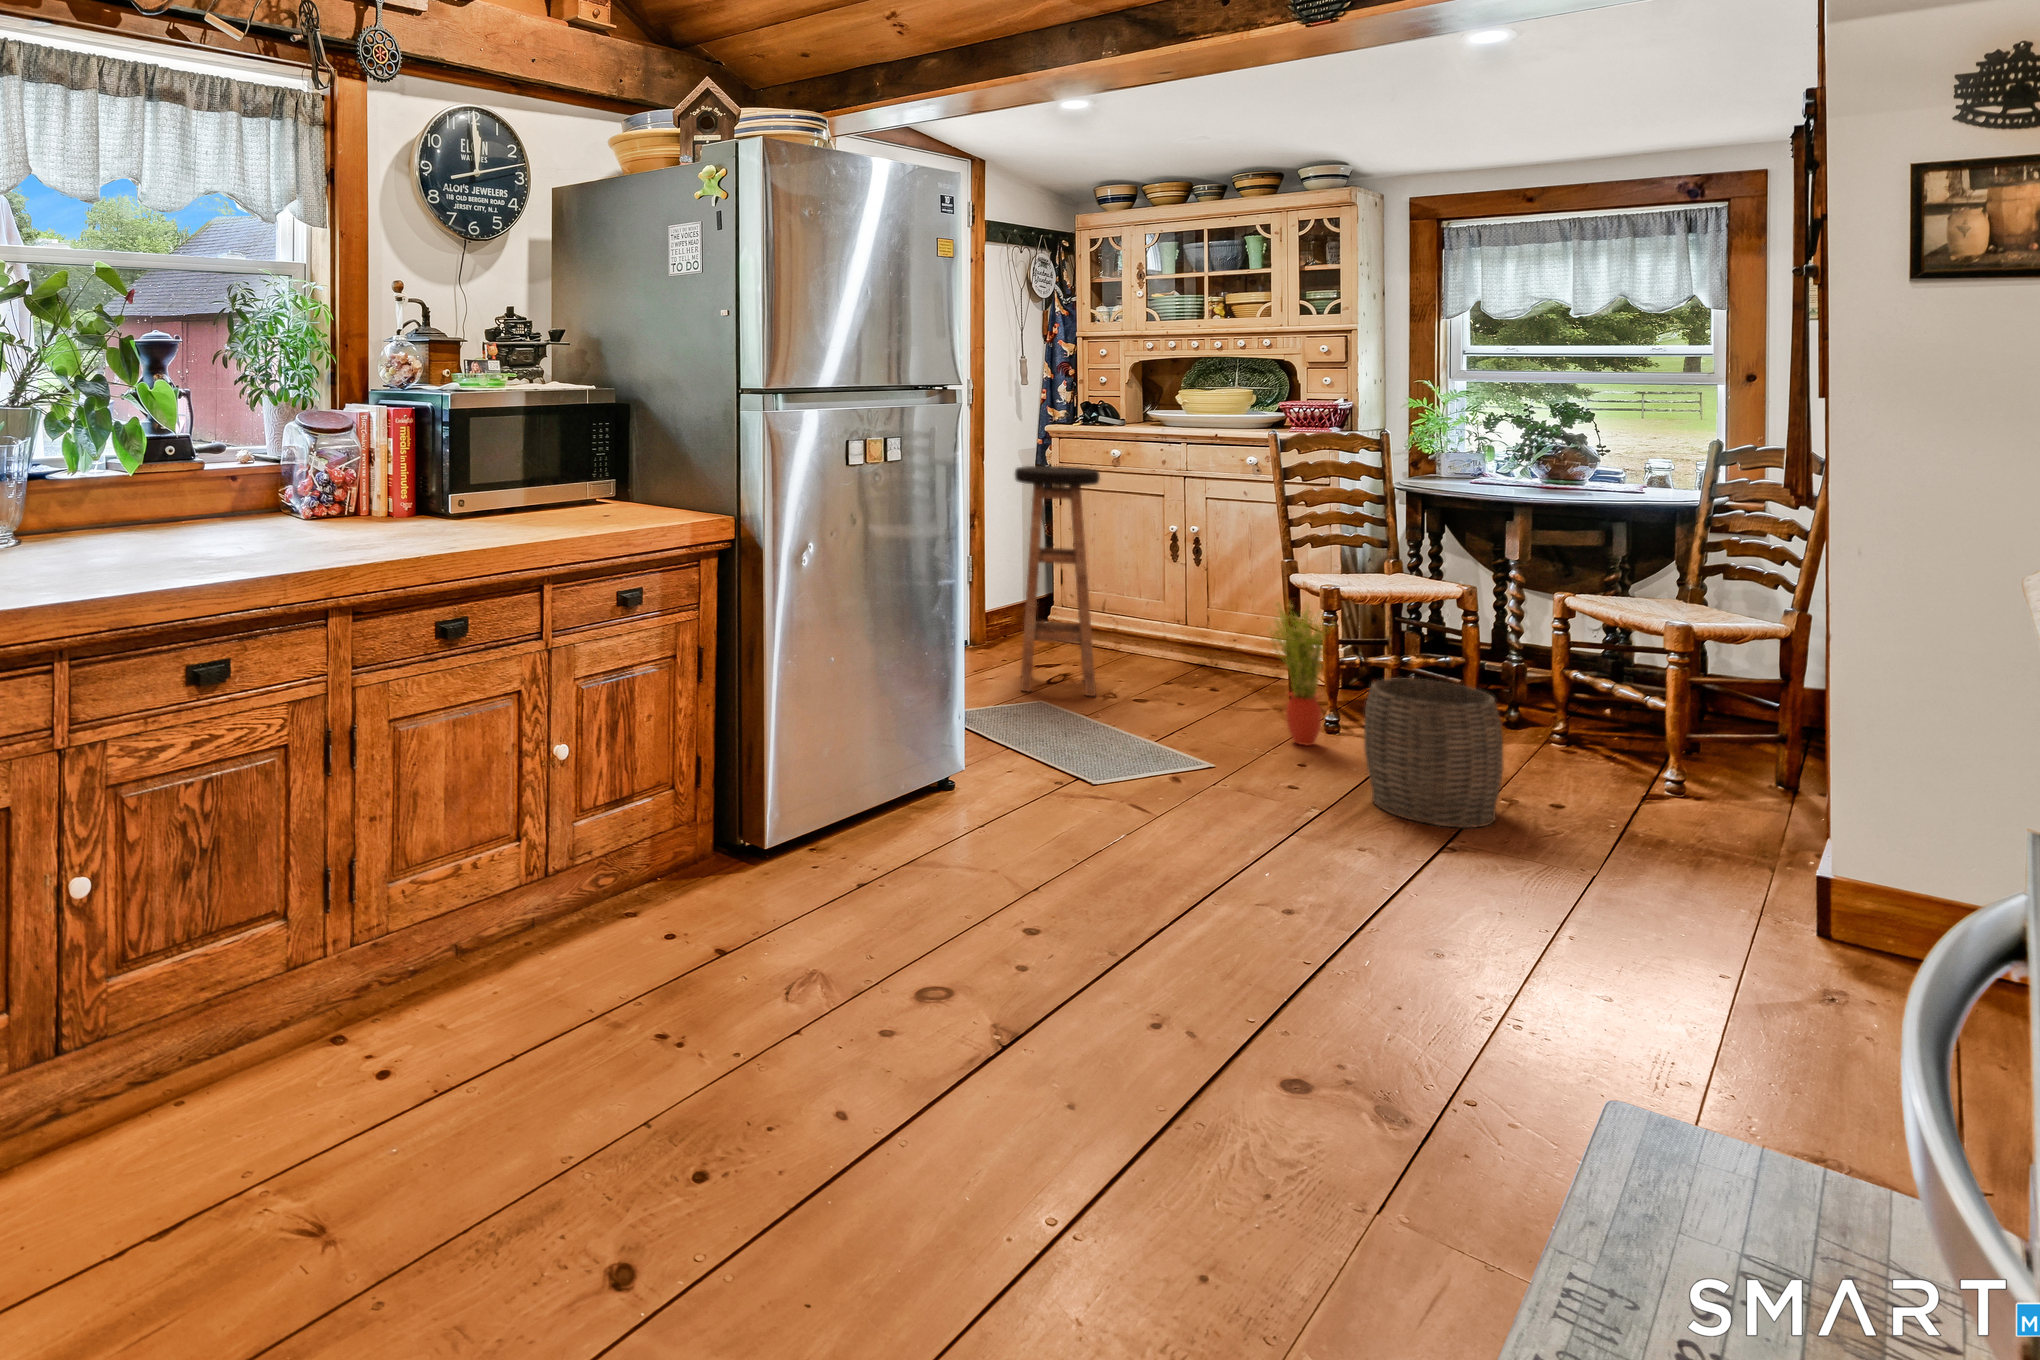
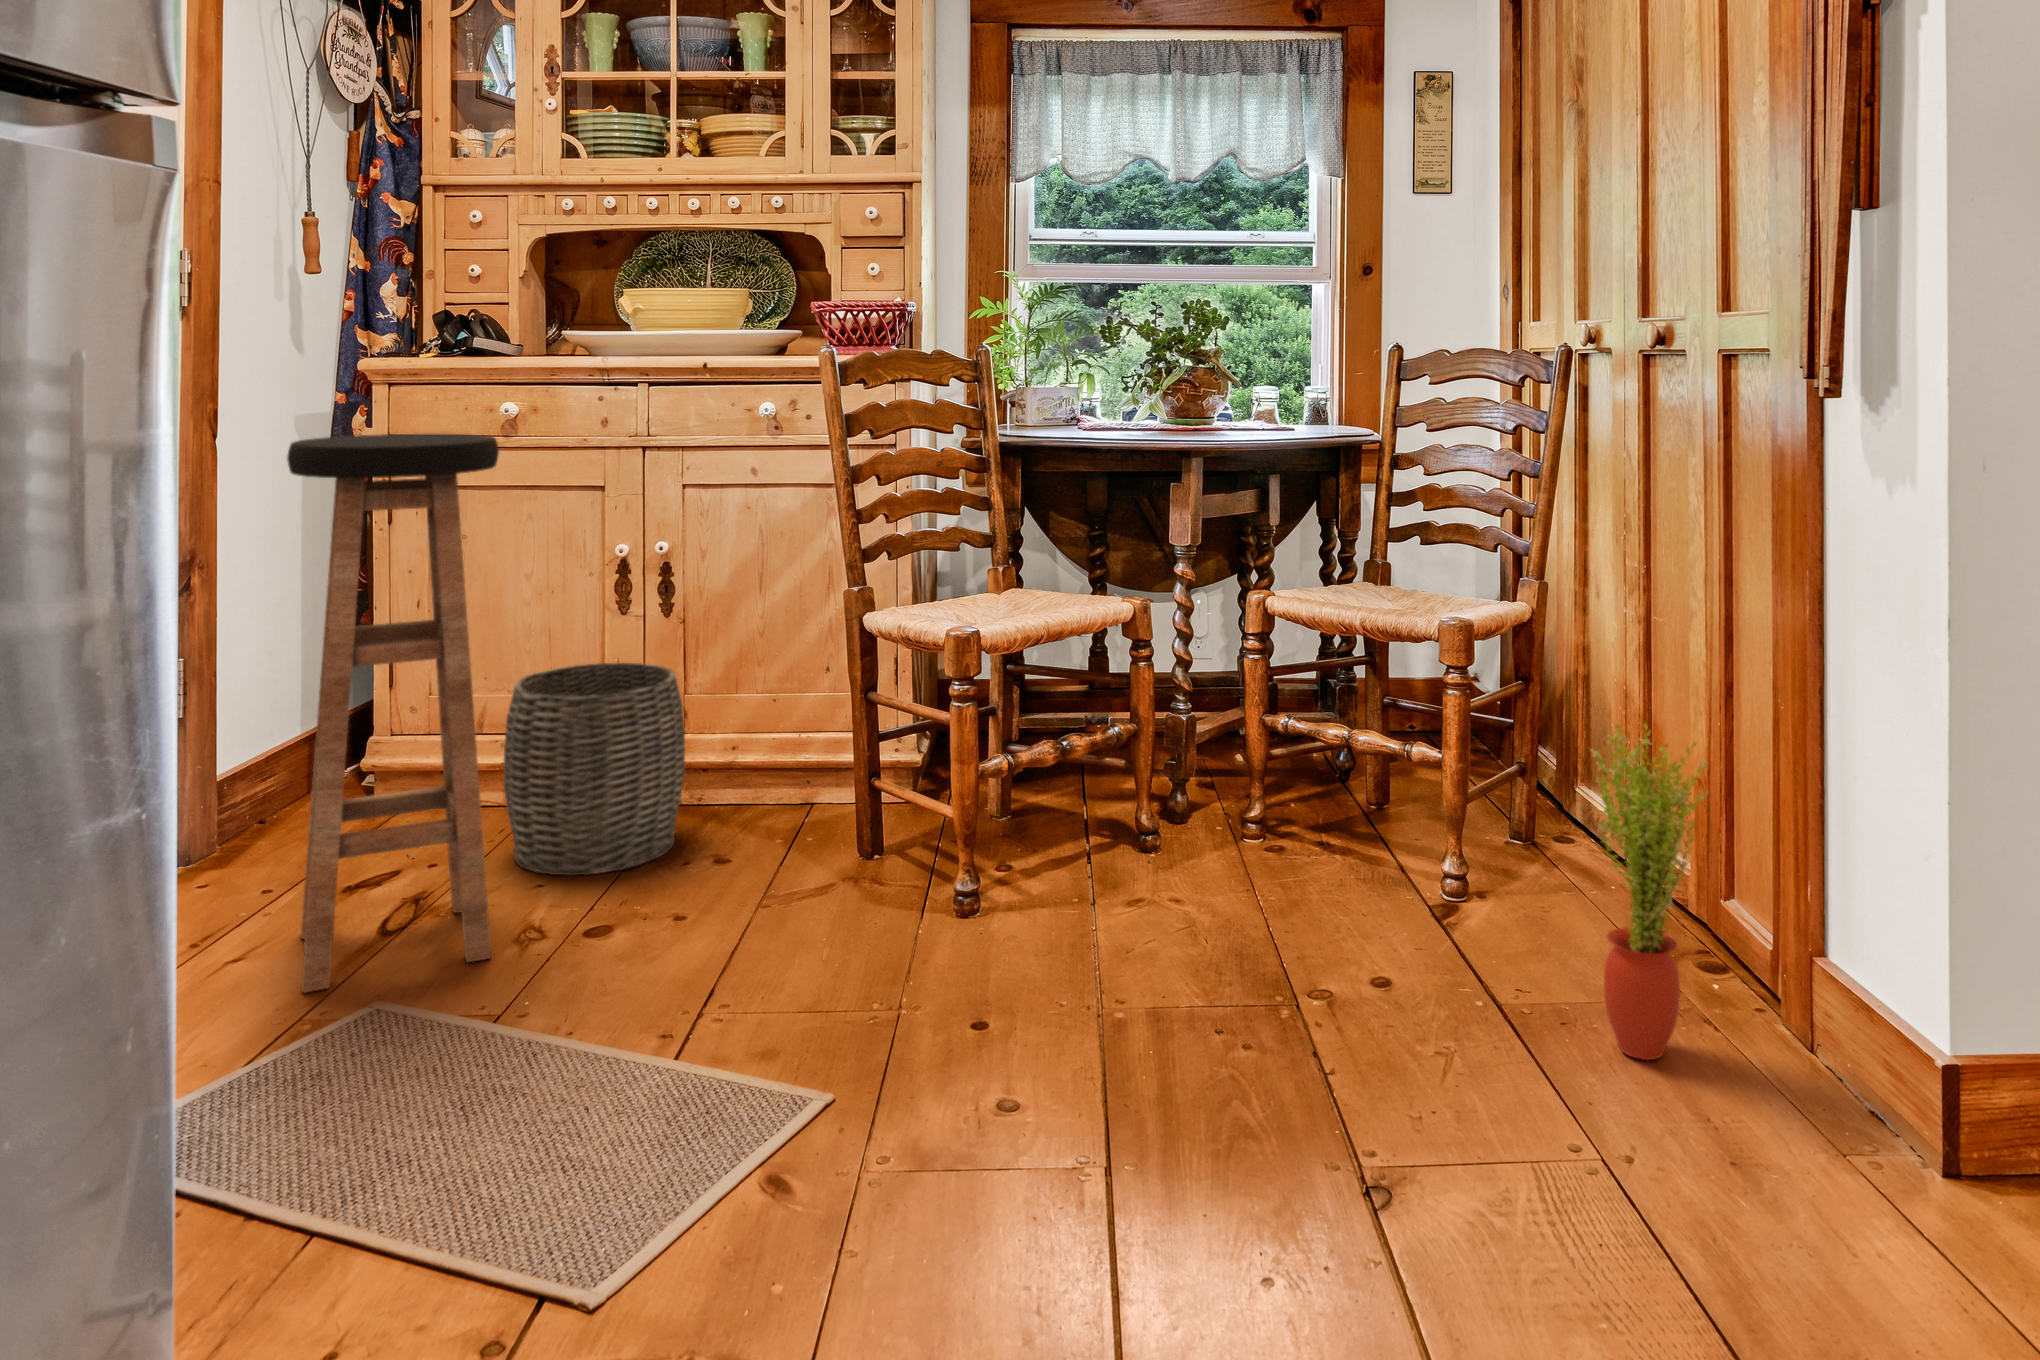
potted plant: present [1271,601,1335,746] -> present [1591,724,1707,1060]
woven basket: present [1364,679,1503,828] -> present [504,663,685,875]

